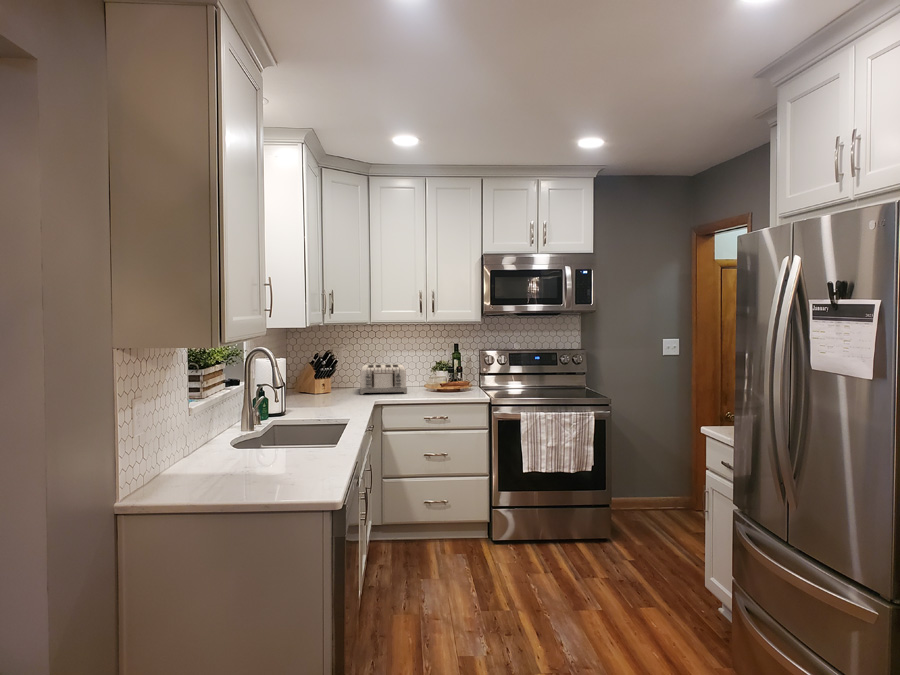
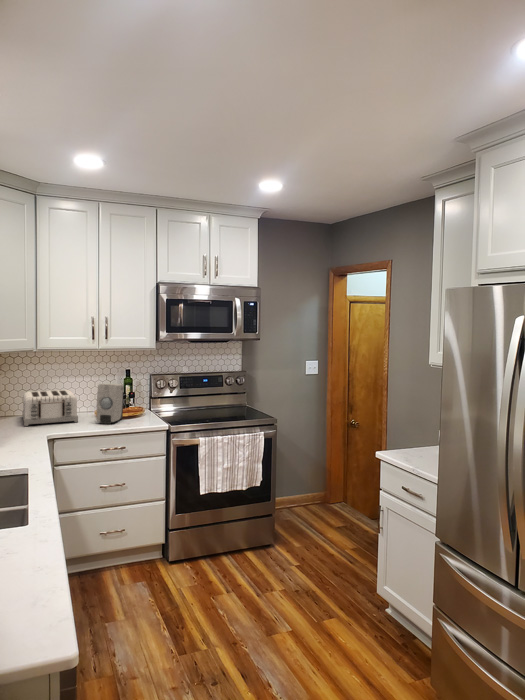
soap dispenser: none [423,357,450,396] -> present [97,384,124,424]

